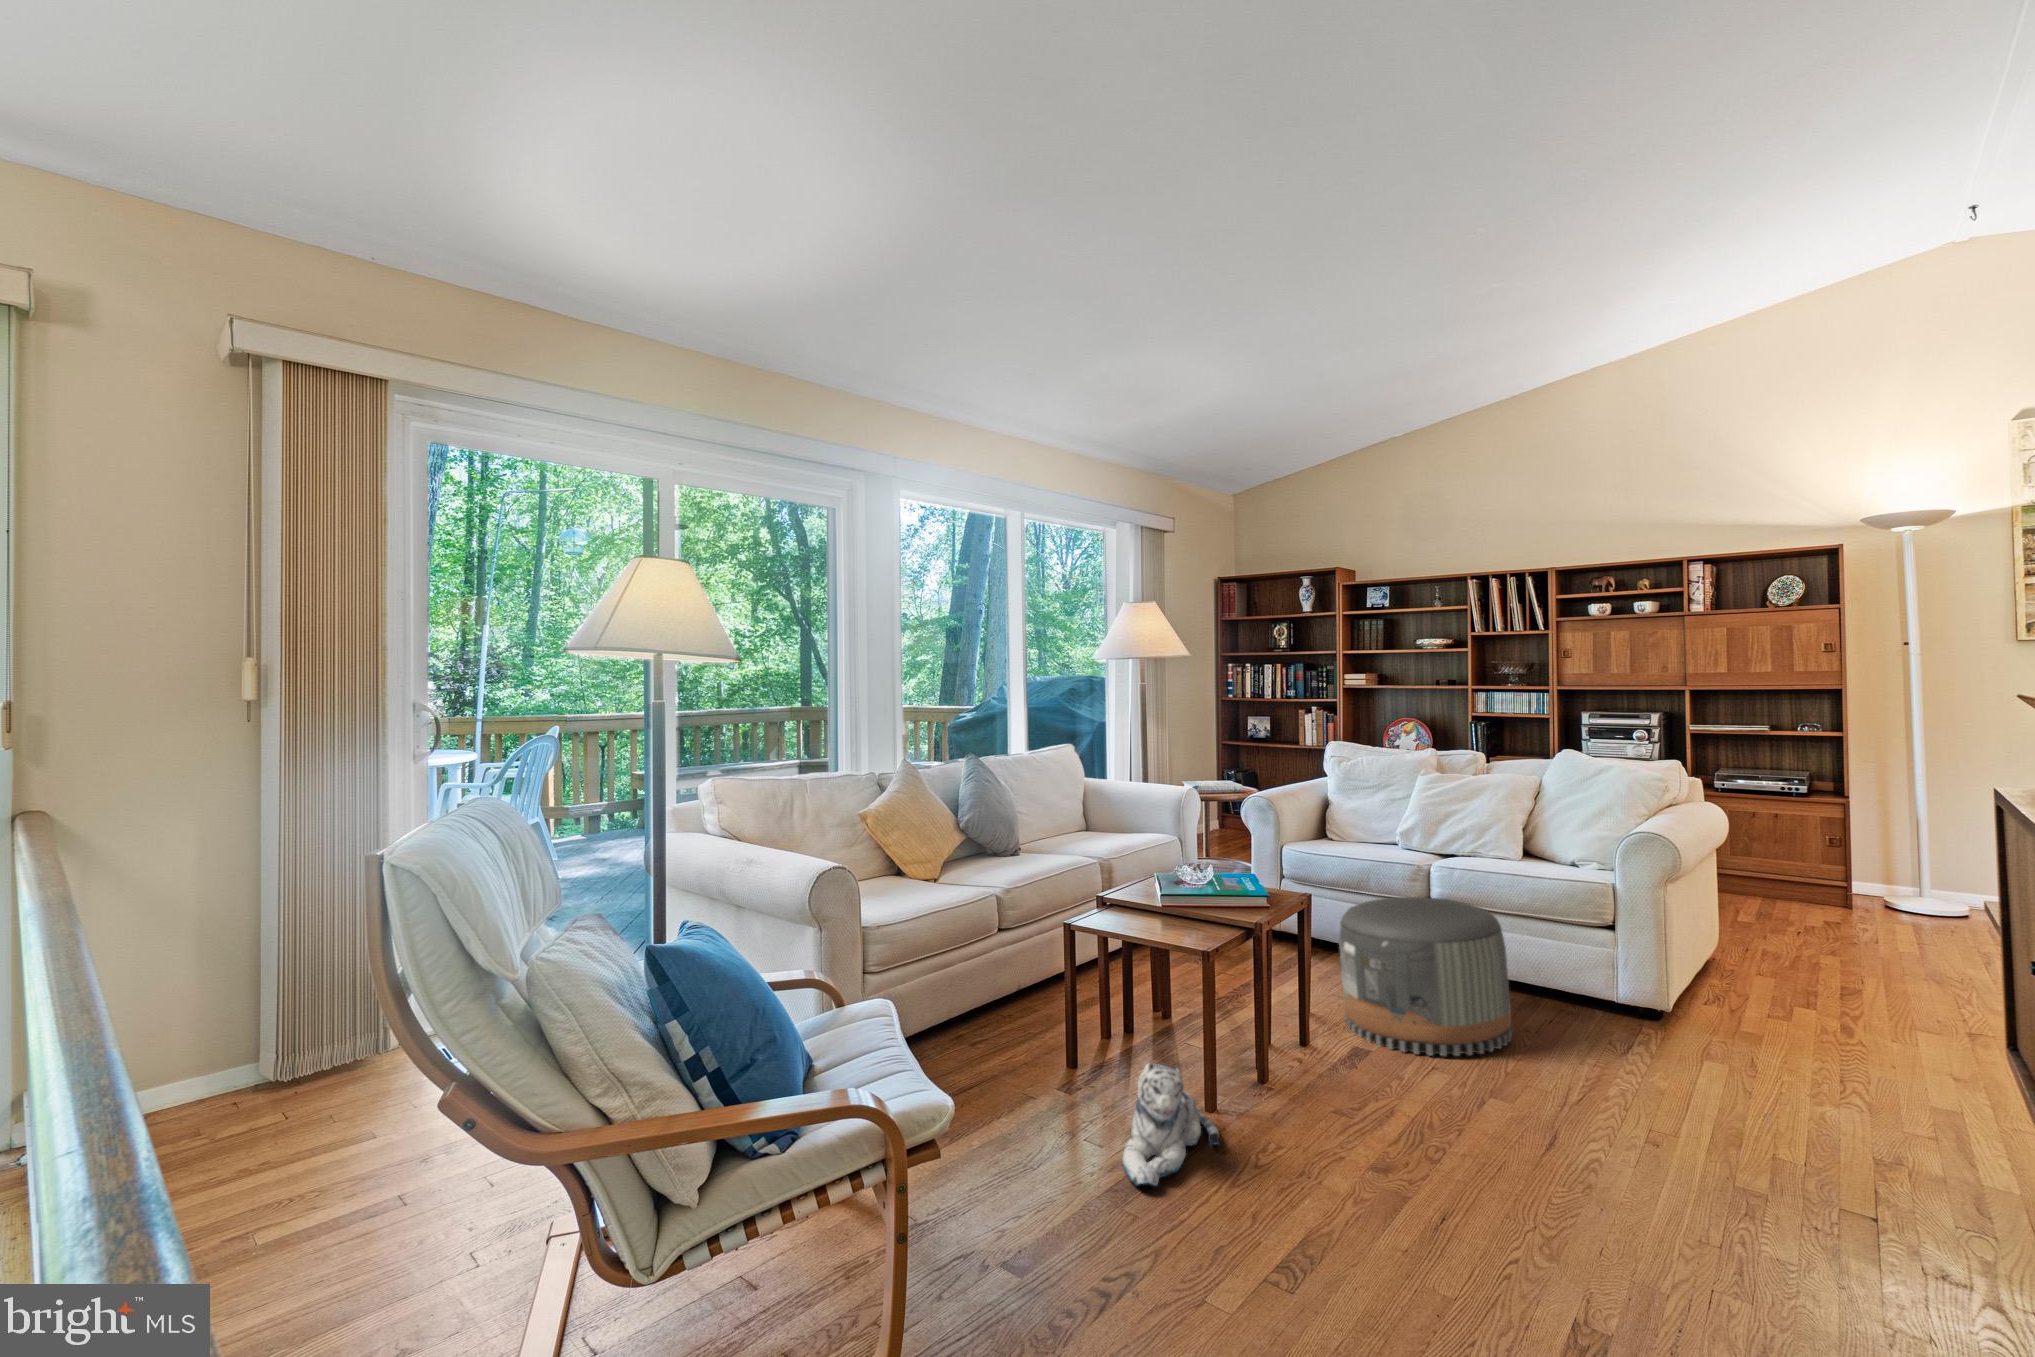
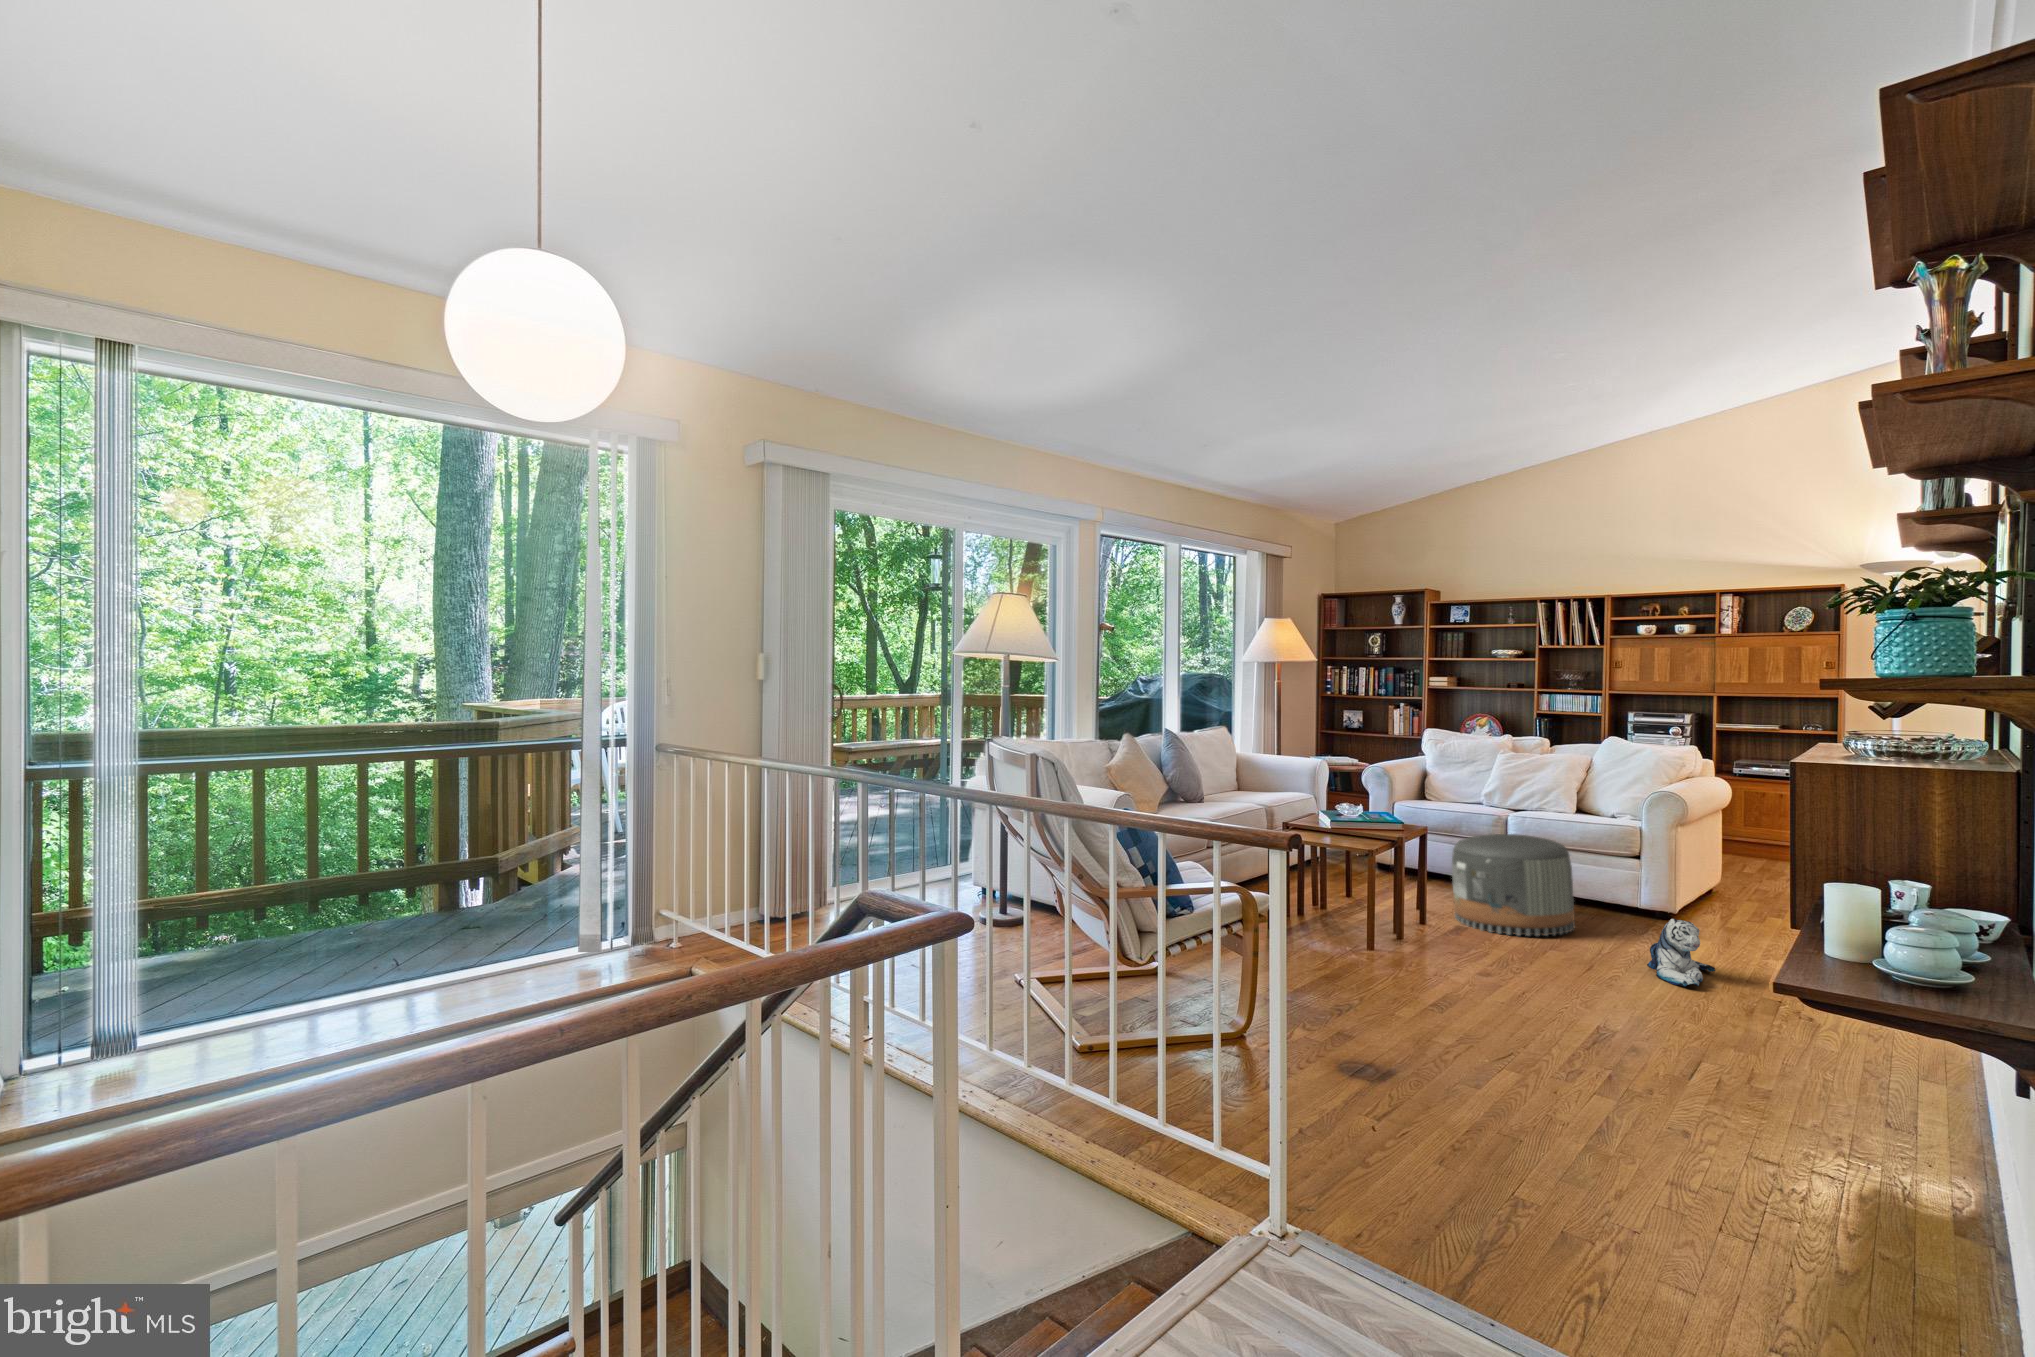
plush toy: present [1122,1064,1220,1186] -> present [1647,919,1715,986]

